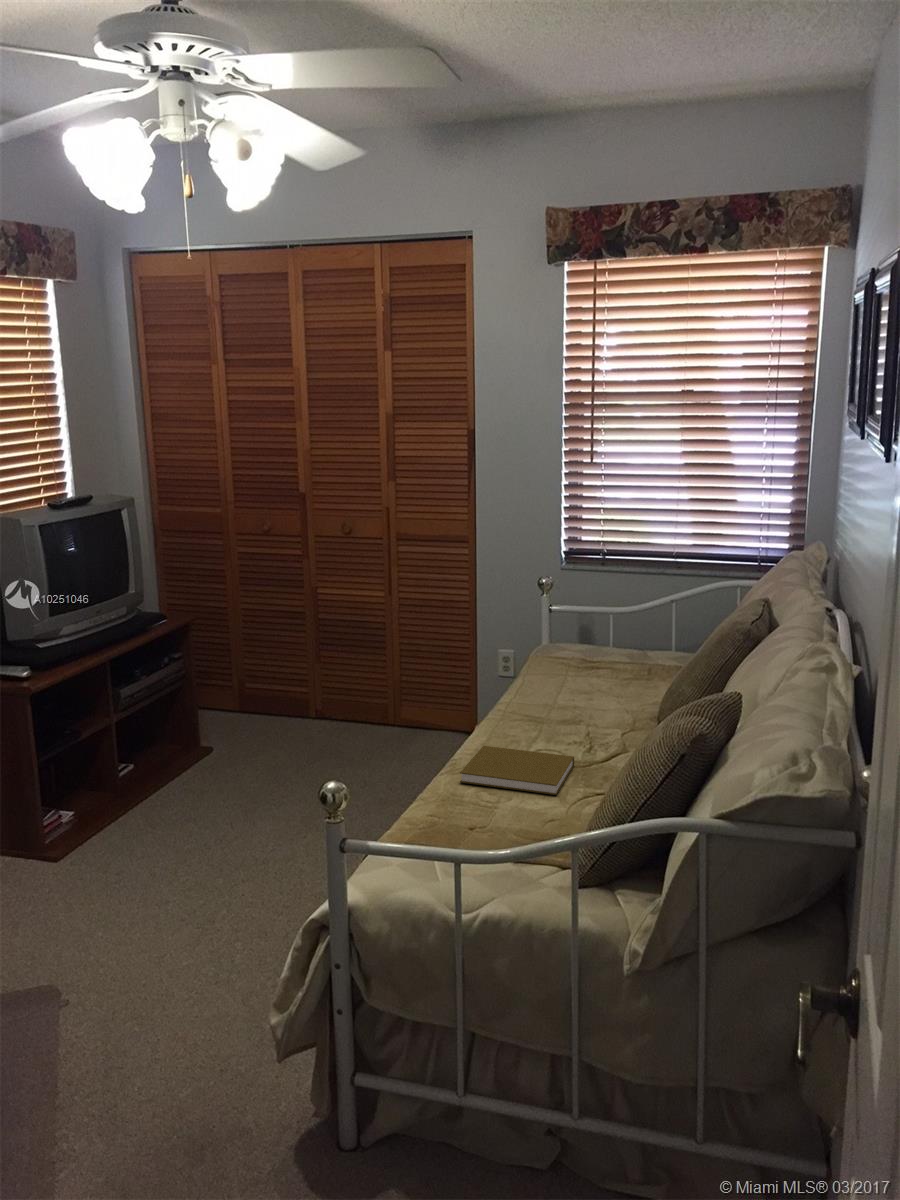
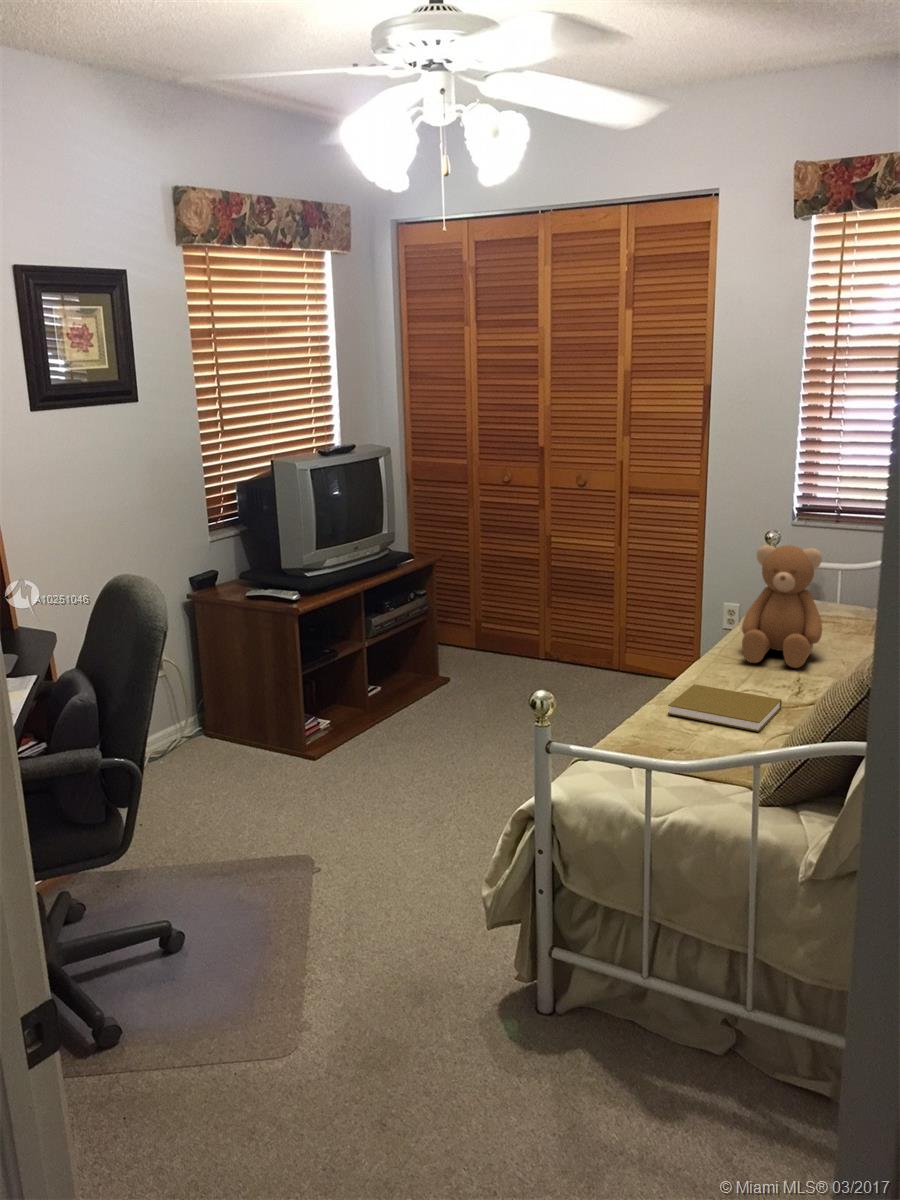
teddy bear: none [524,593,603,719] -> present [742,545,822,668]

